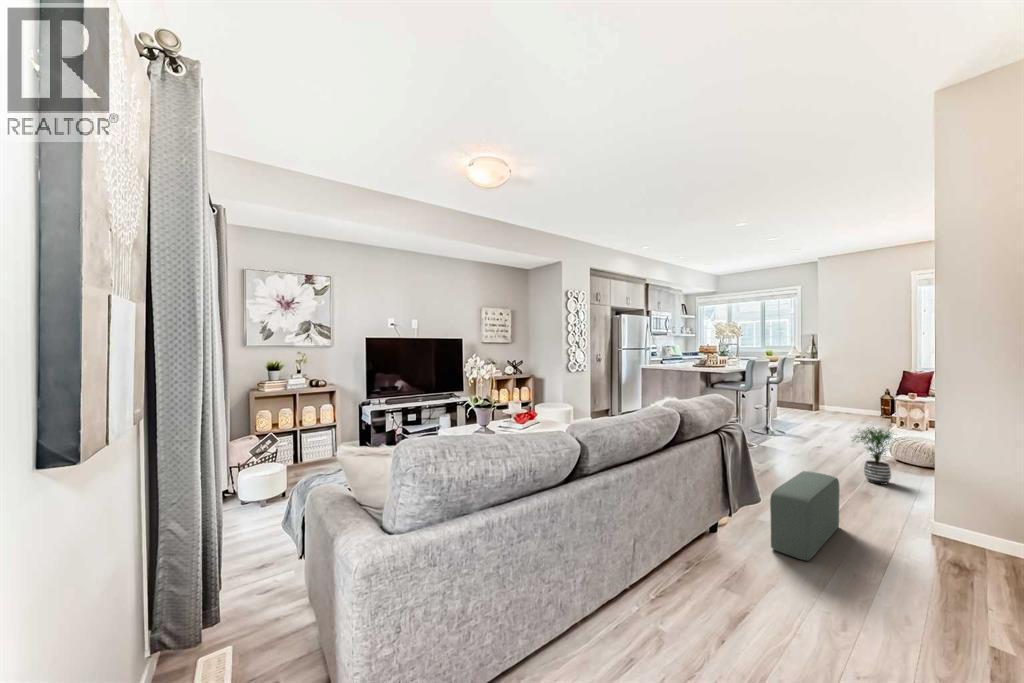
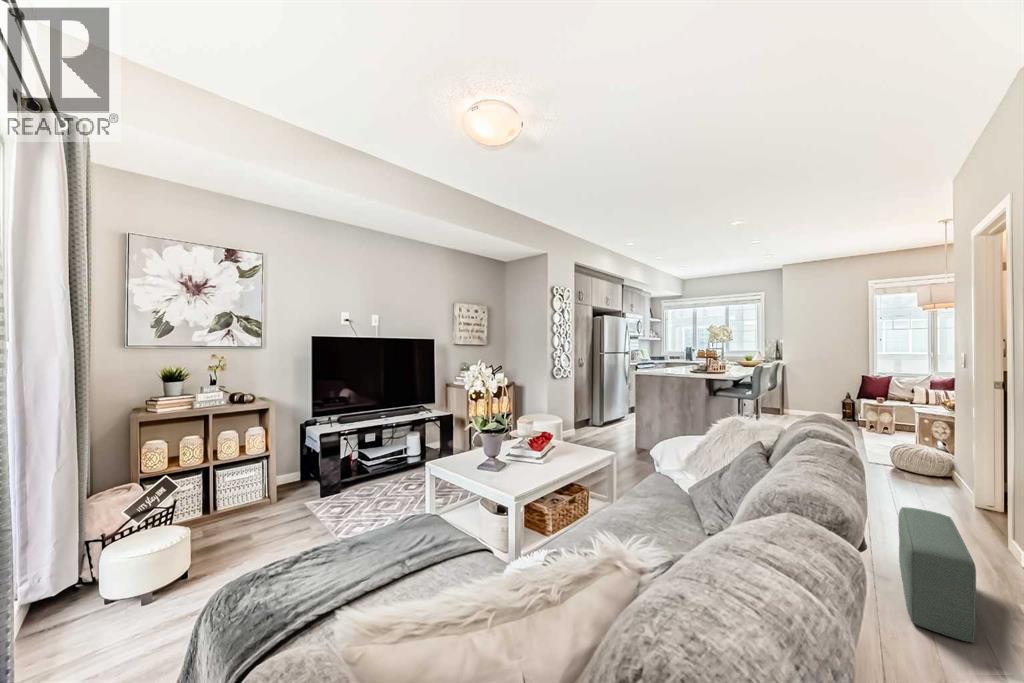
potted plant: present [852,428,893,485] -> none [891,442,951,508]

